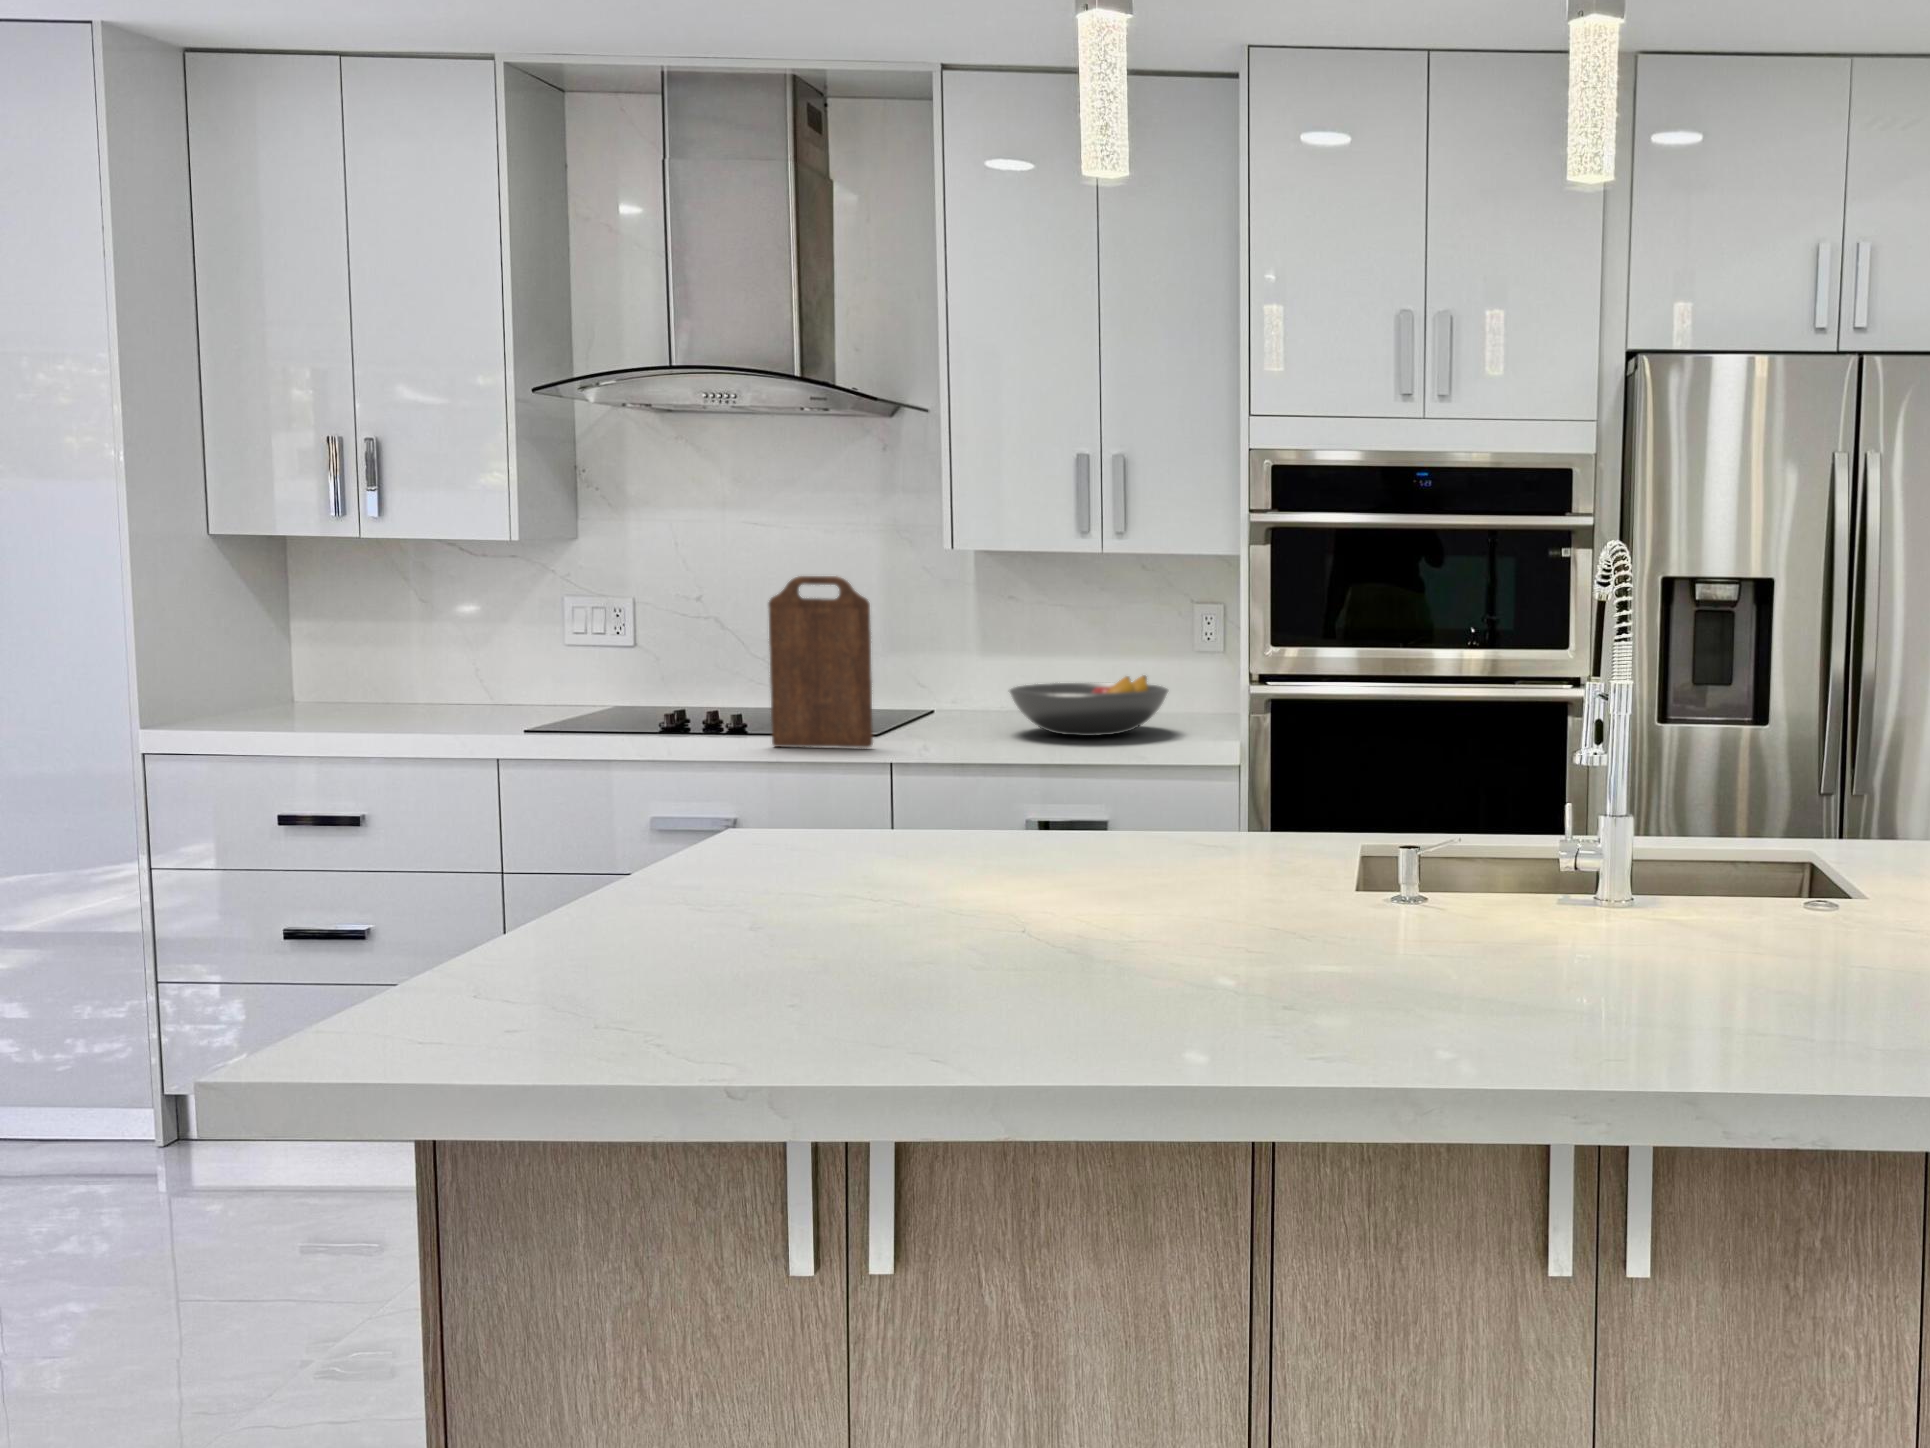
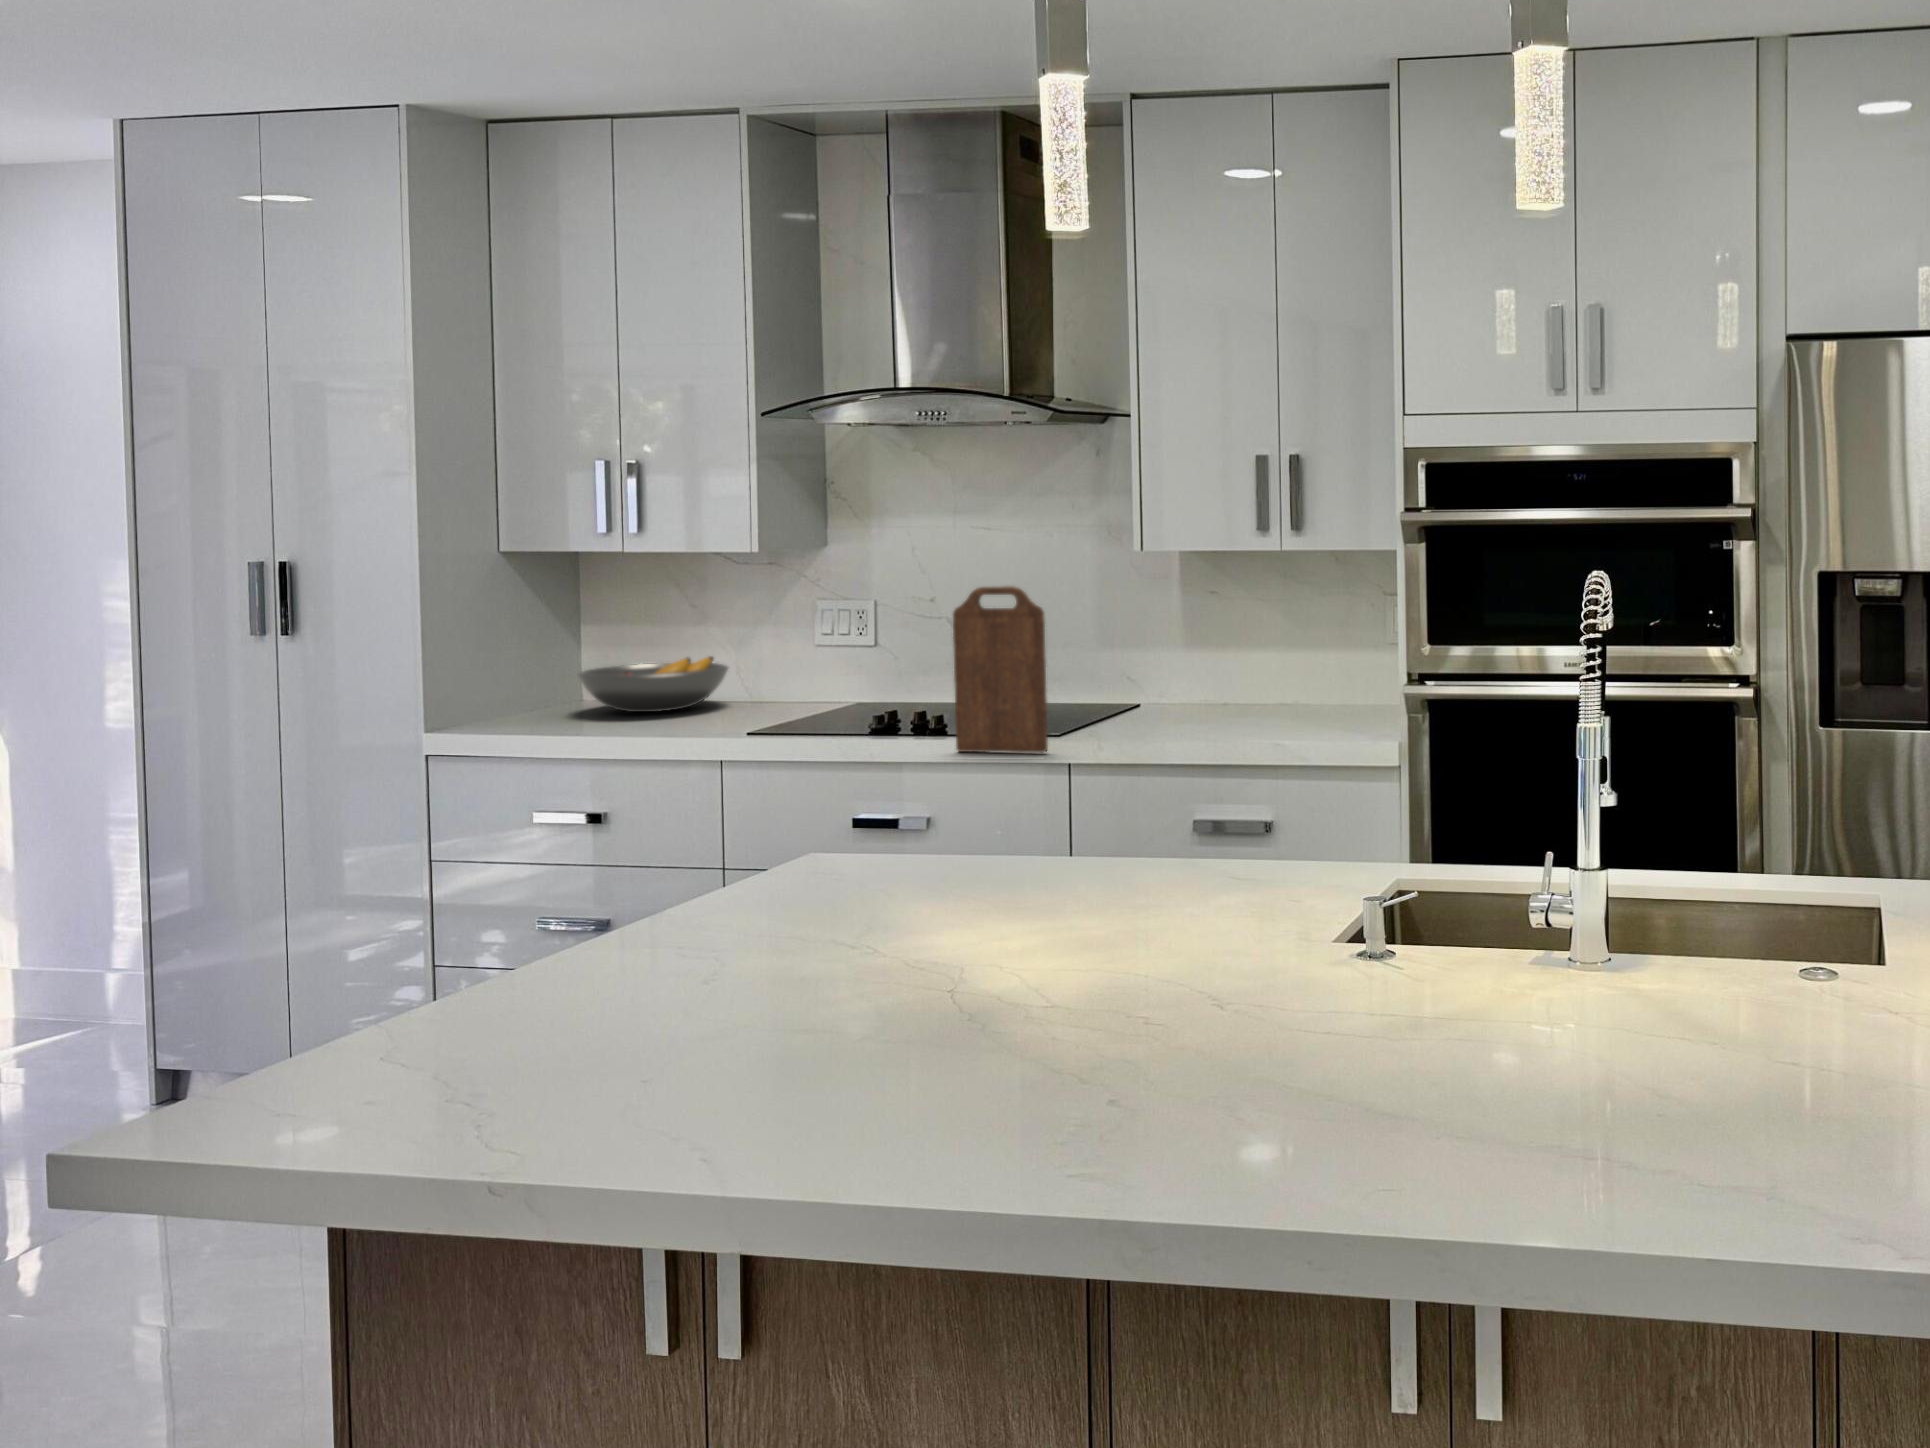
fruit bowl: present [1010,675,1168,736] -> present [578,656,728,712]

